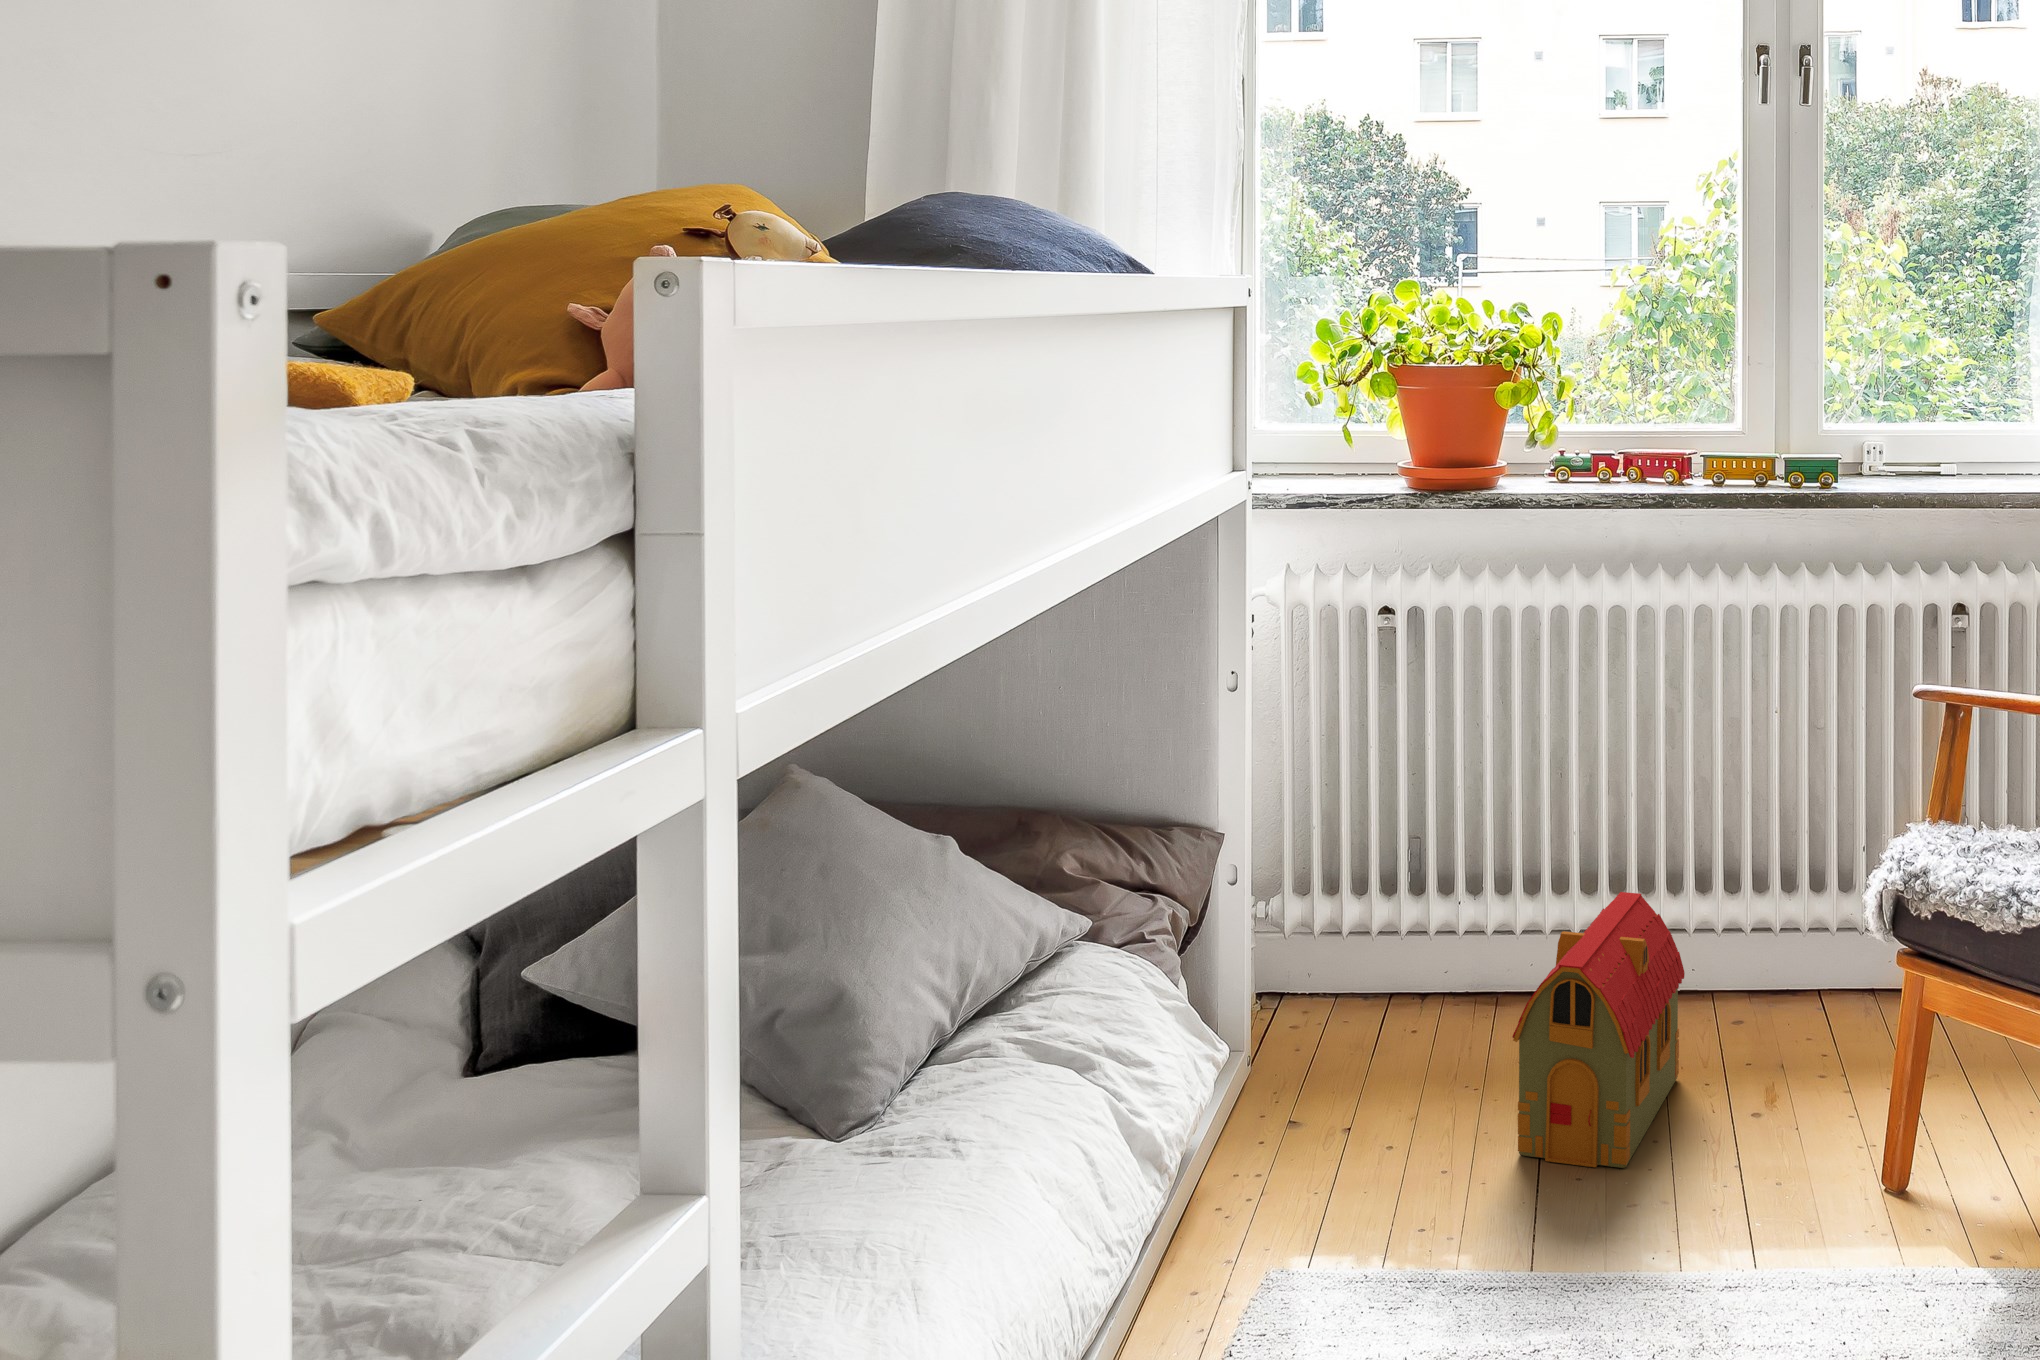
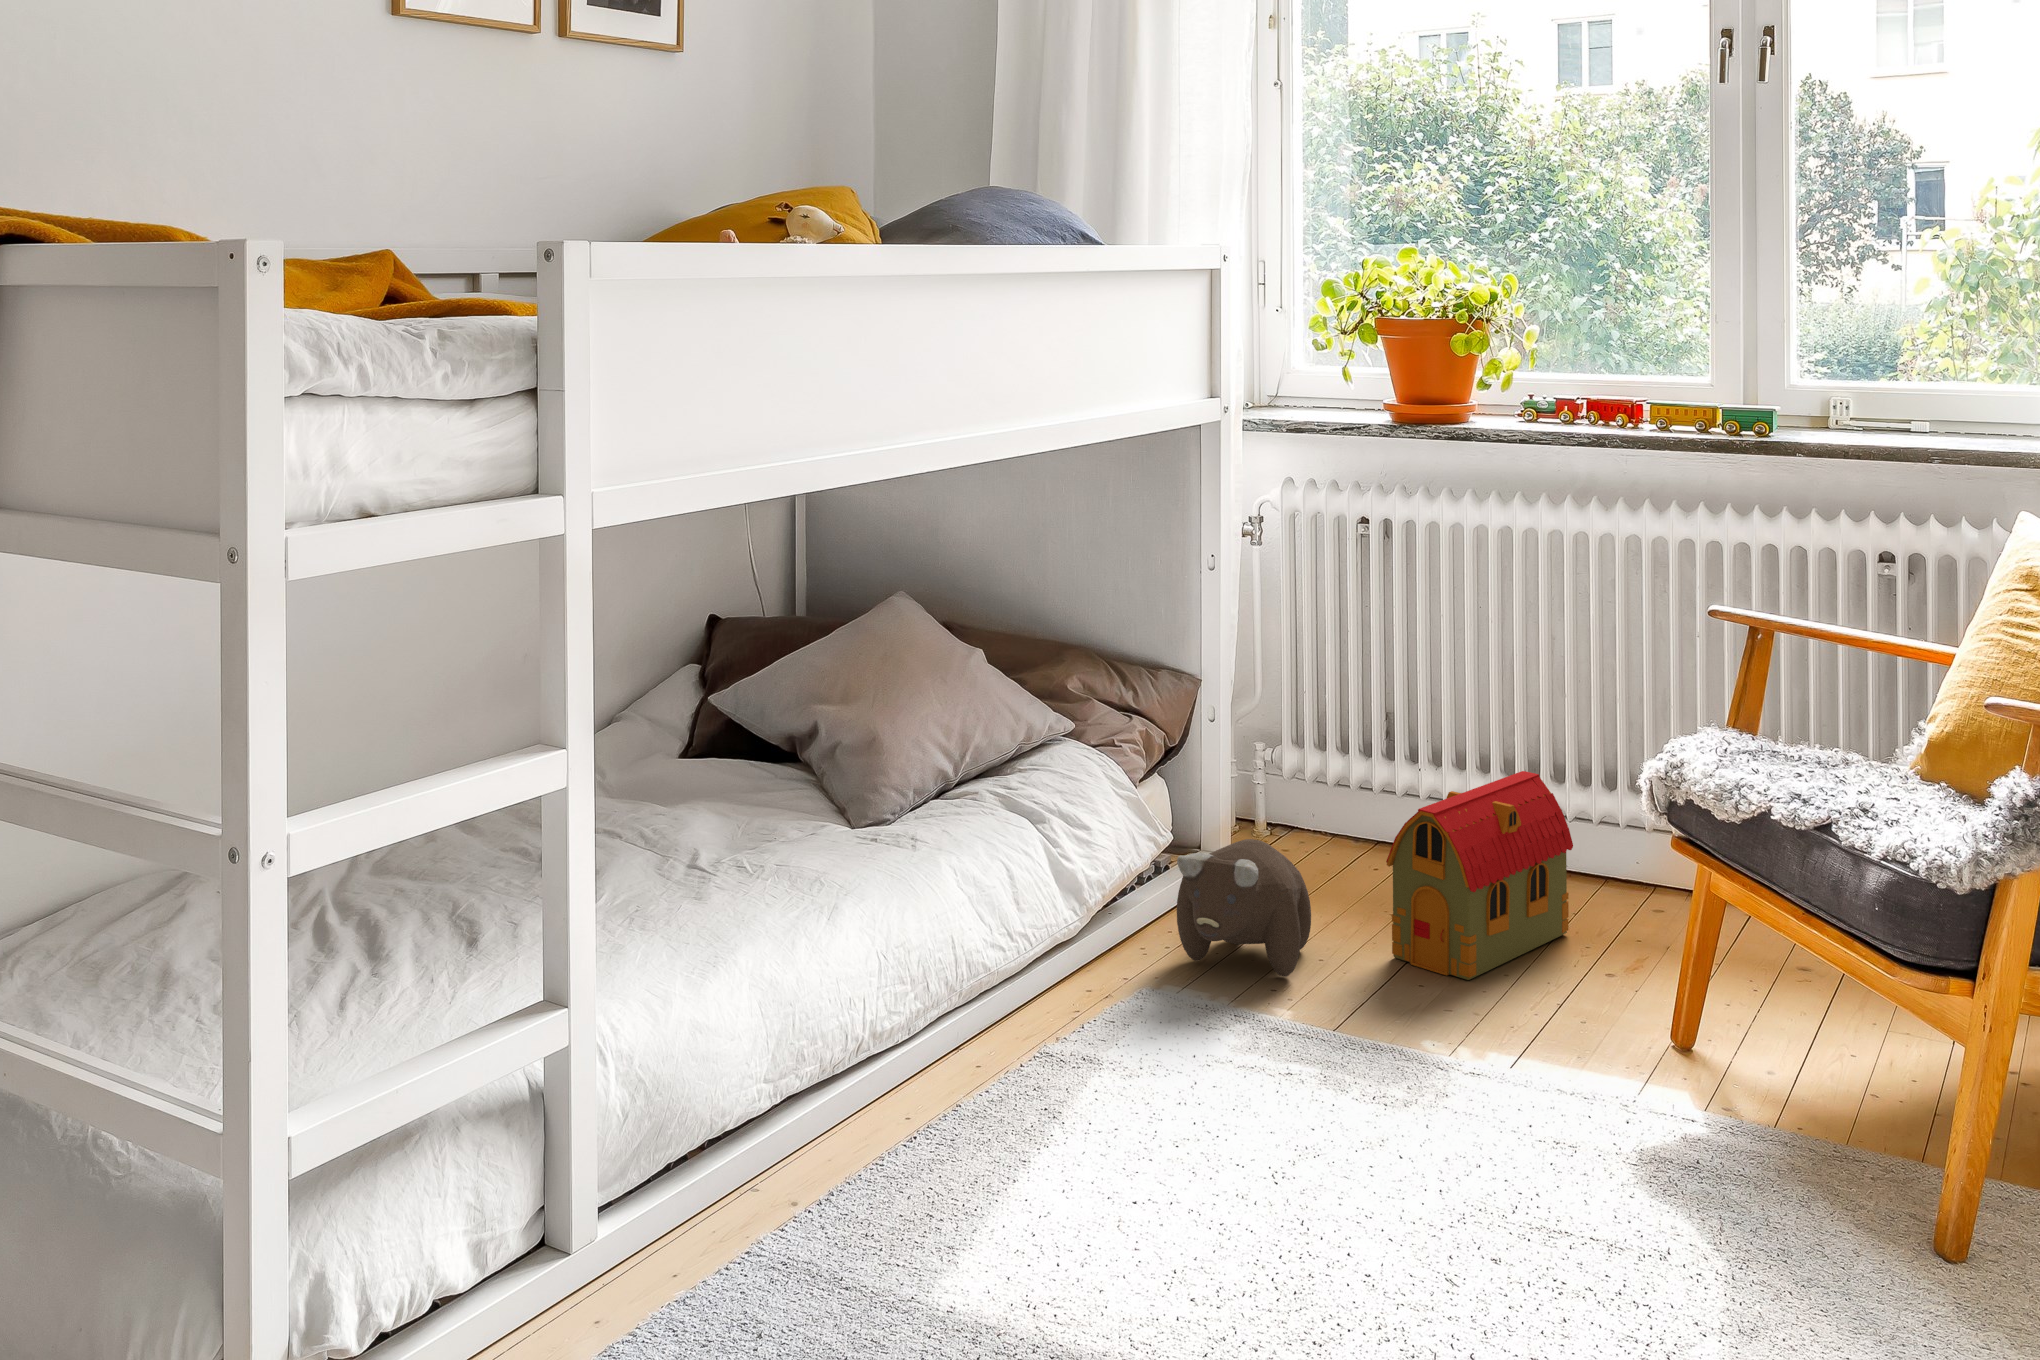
plush toy: none [1265,1039,1437,1220] -> present [1177,839,1311,976]

